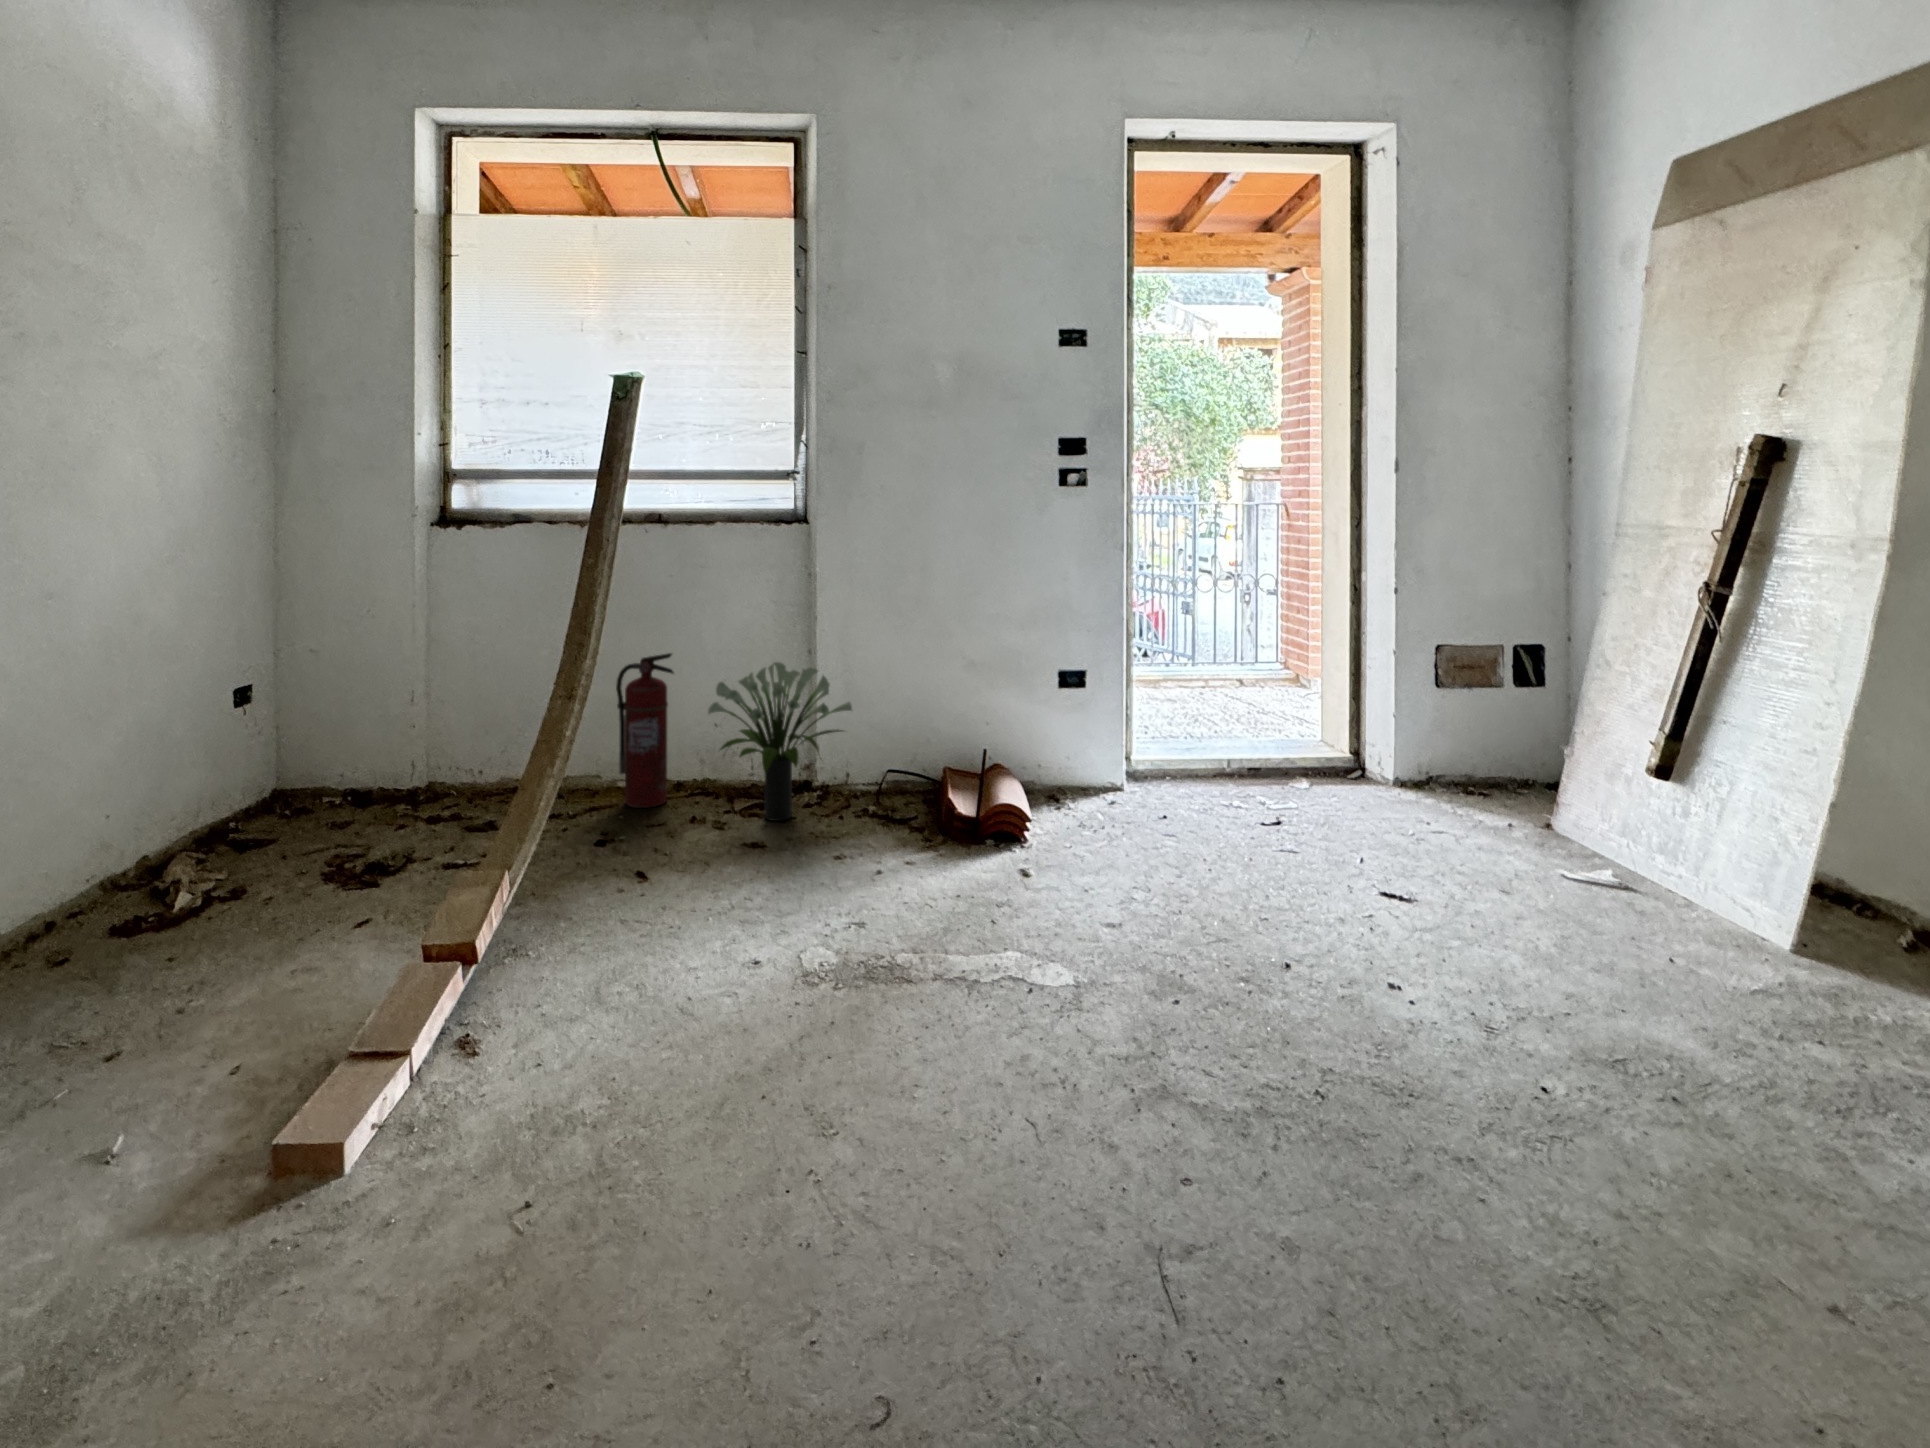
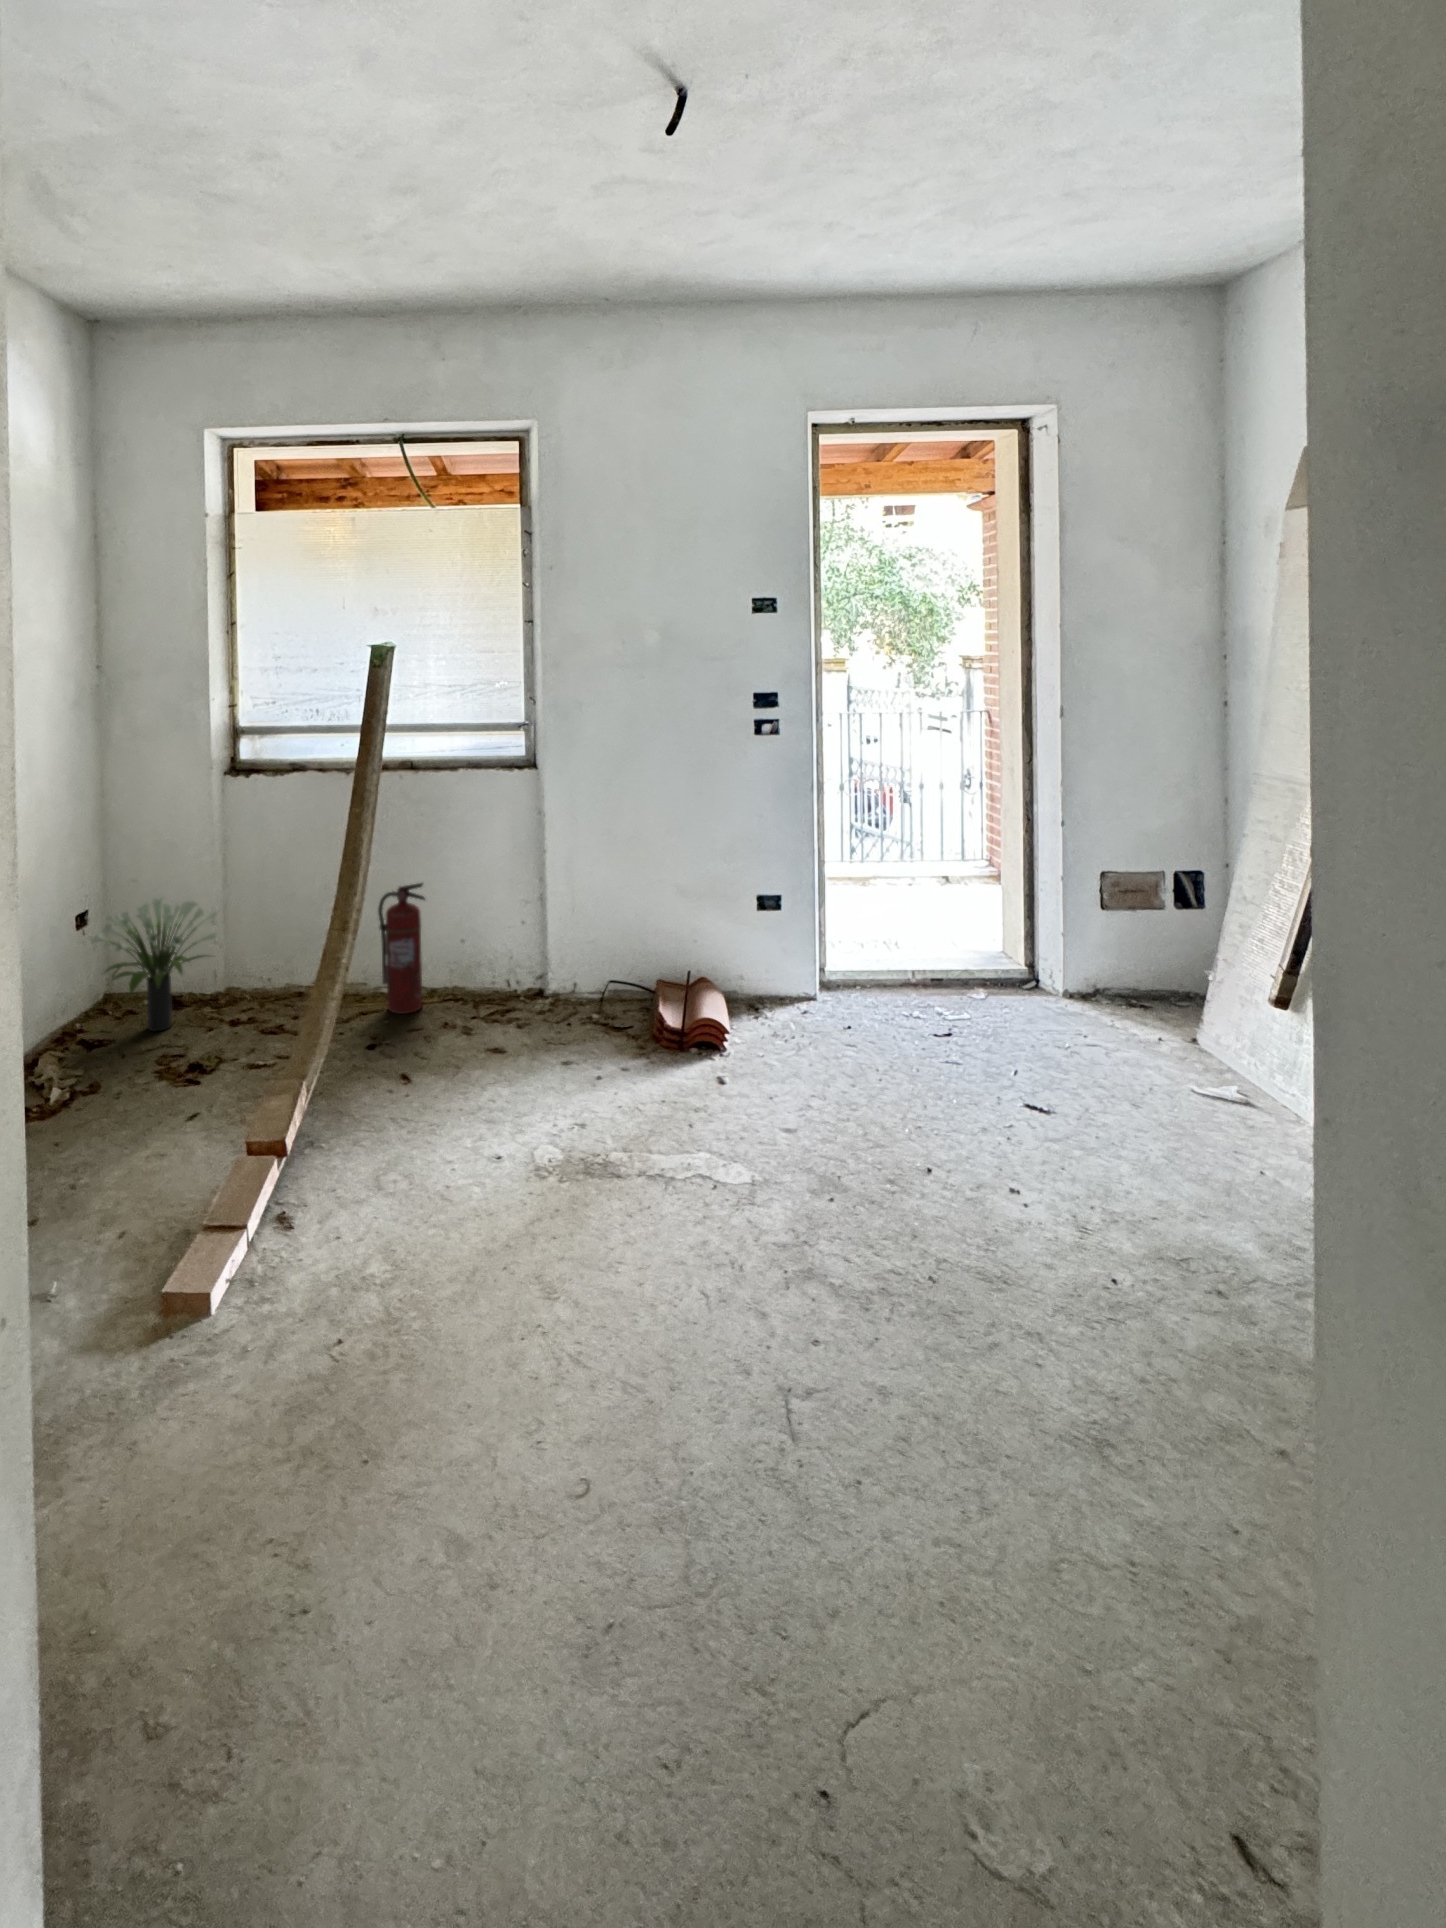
potted plant: present [708,662,852,821] -> present [92,898,217,1031]

